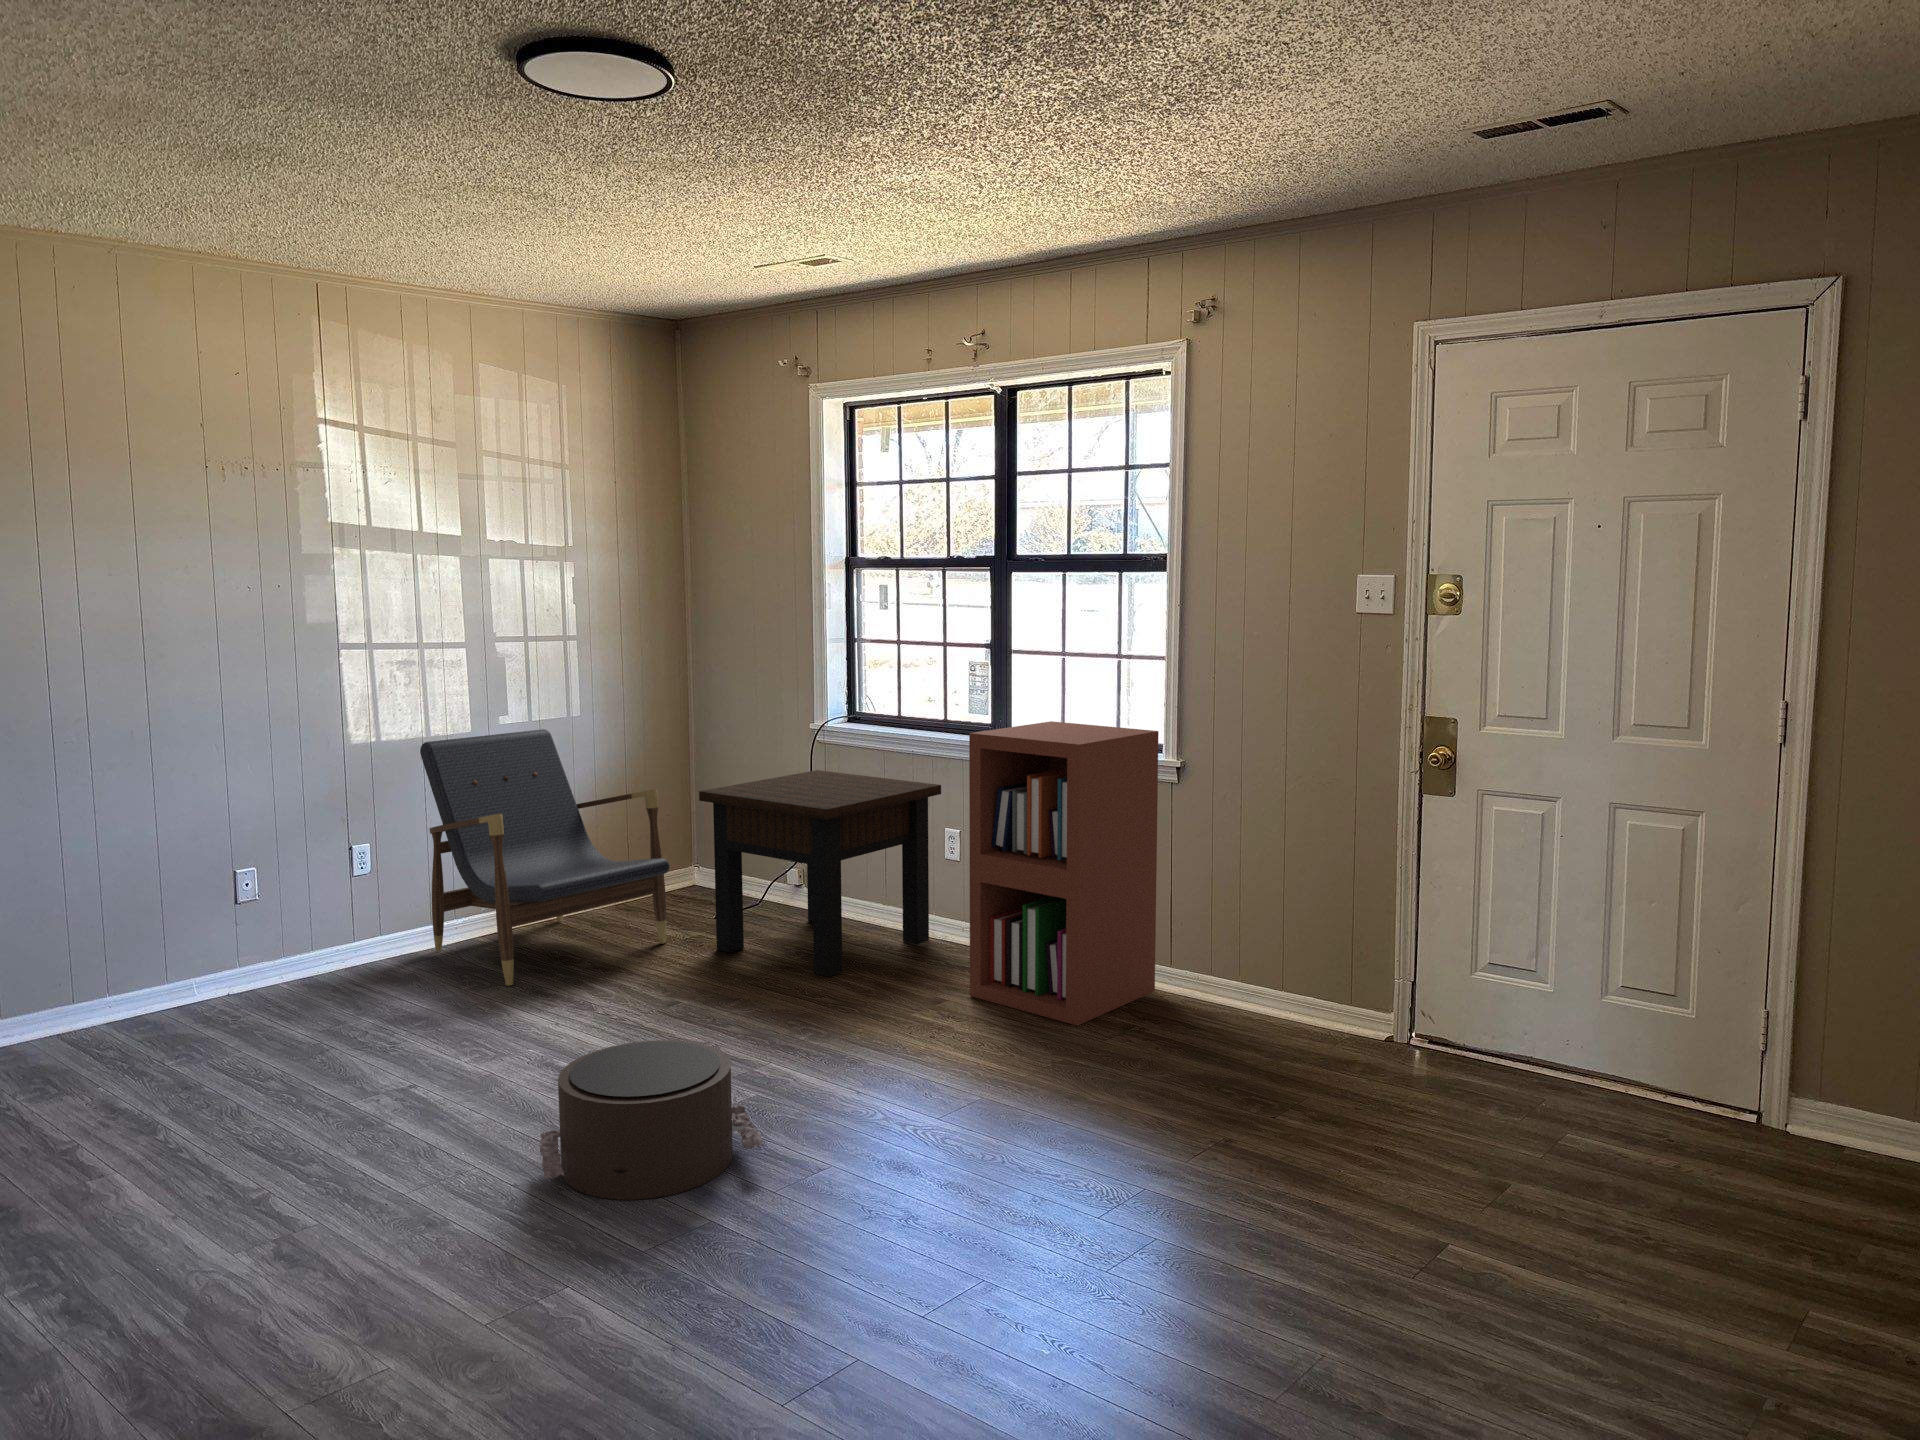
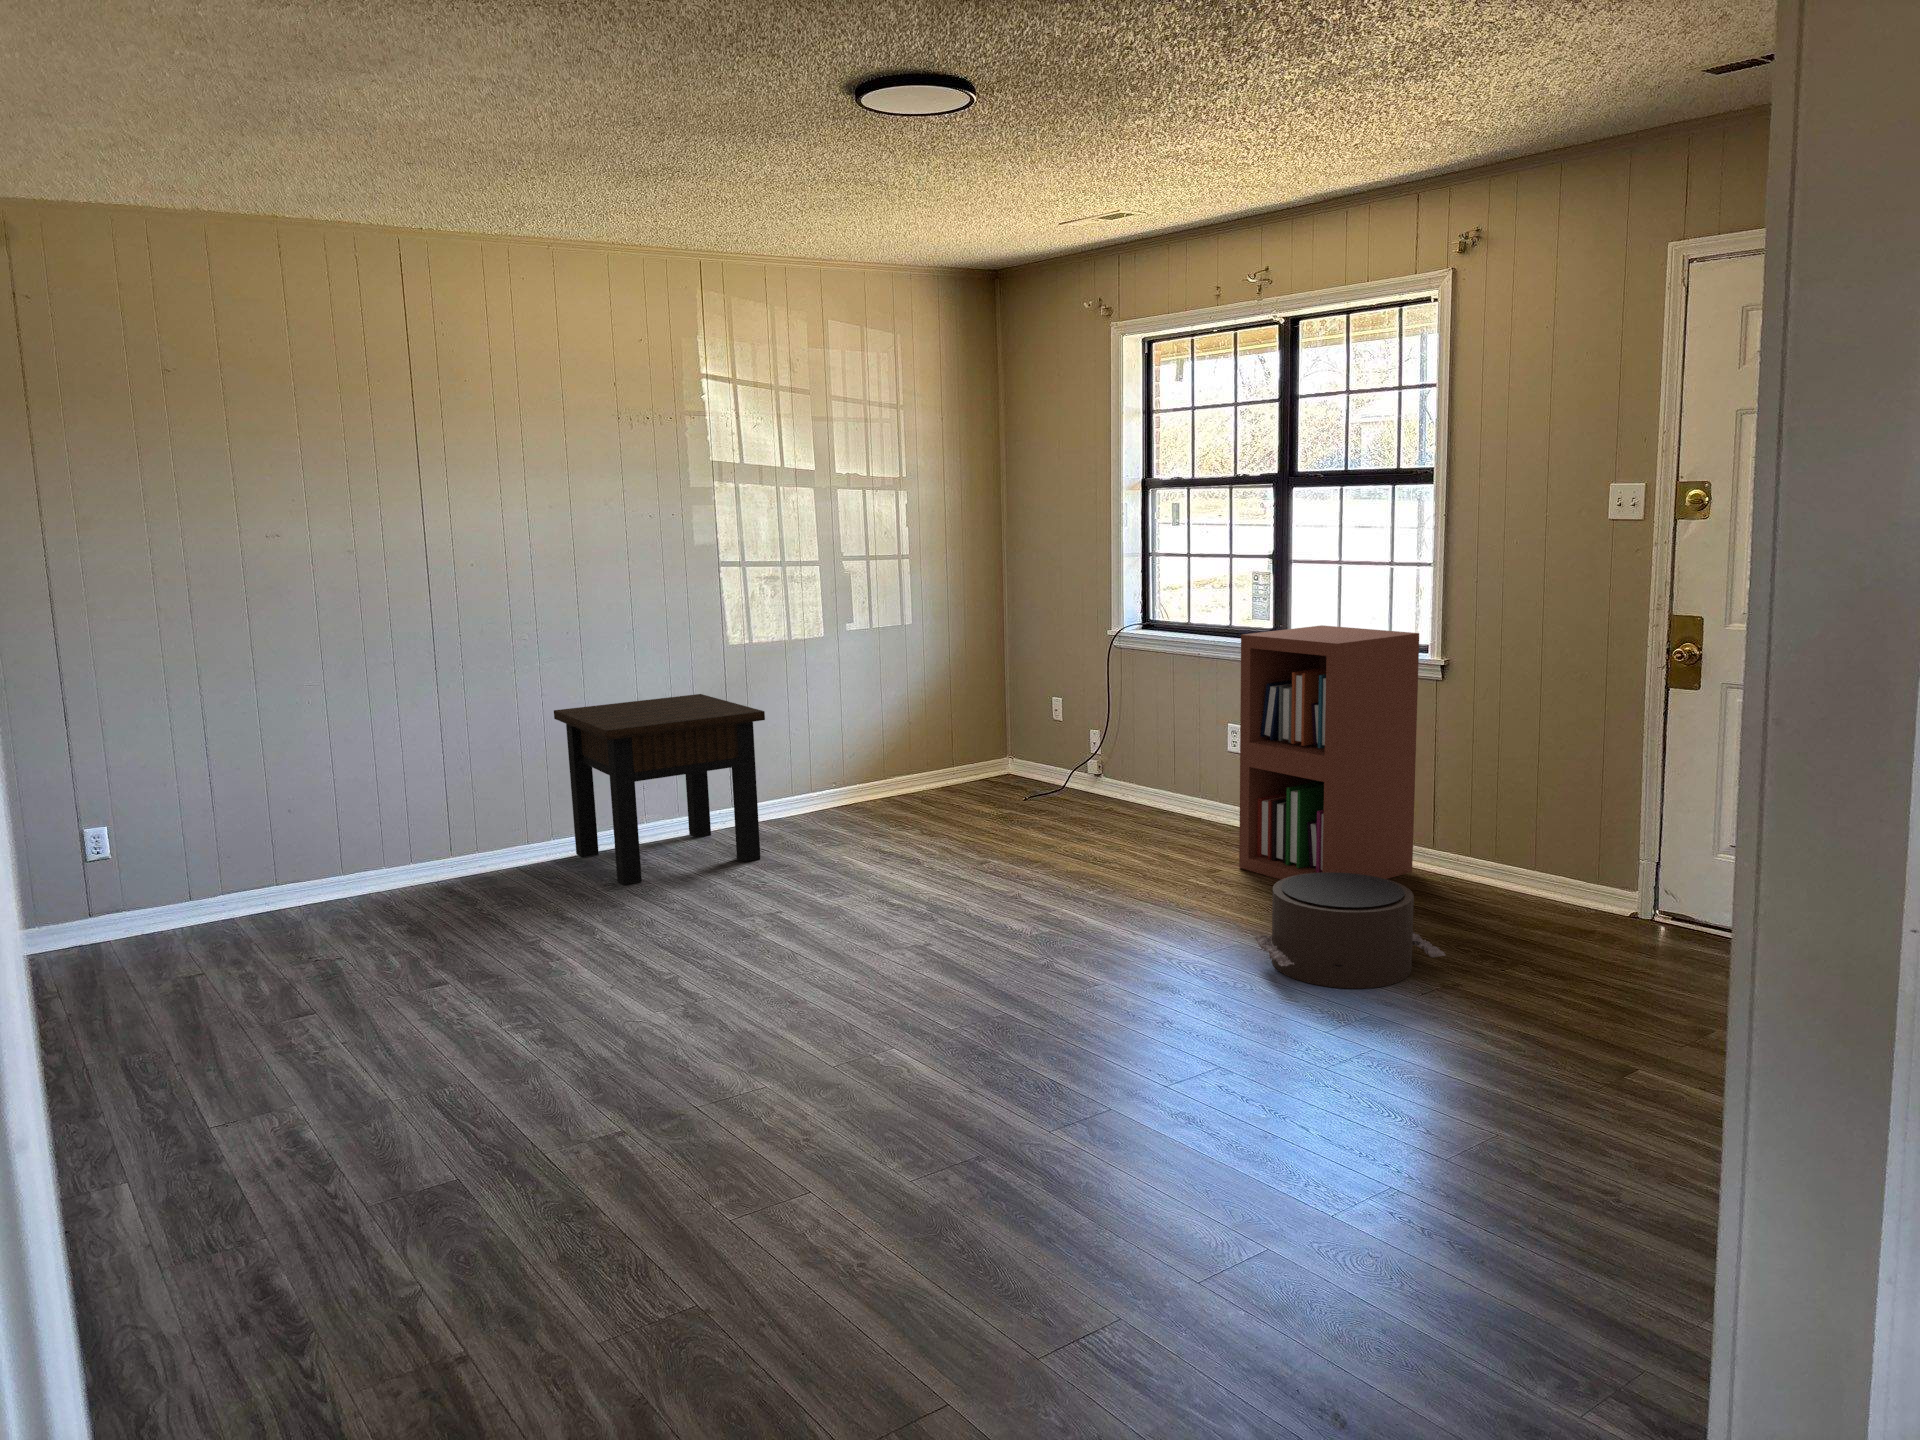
lounge chair: present [420,729,670,986] -> none [784,634,984,843]
side table: present [699,770,941,977] -> present [554,694,765,885]
pouf: present [540,1040,763,1200] -> present [1254,872,1445,988]

